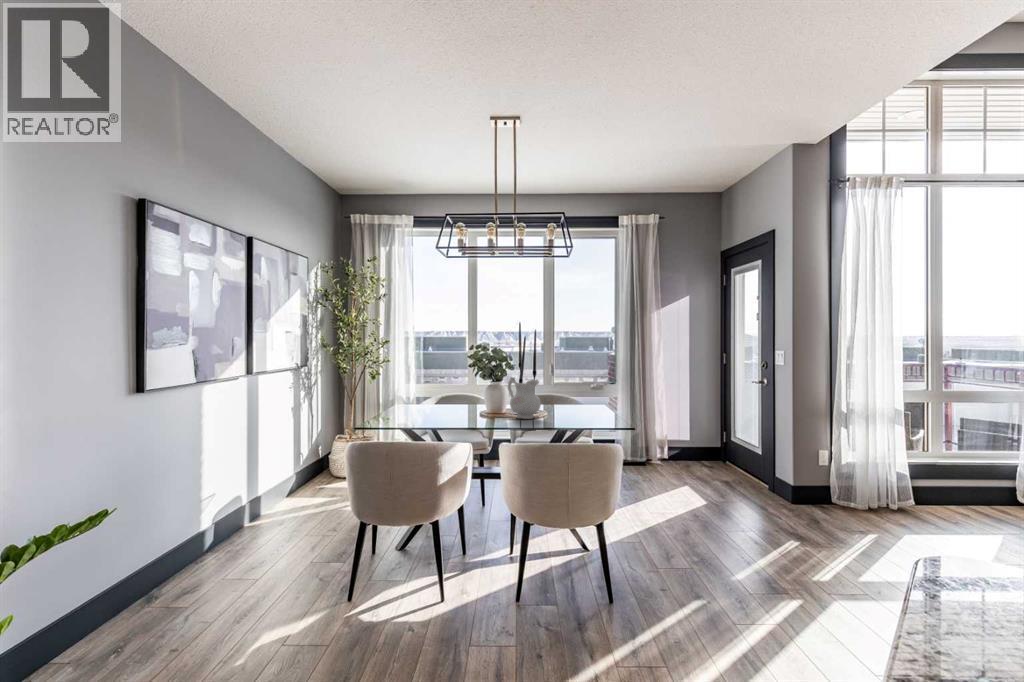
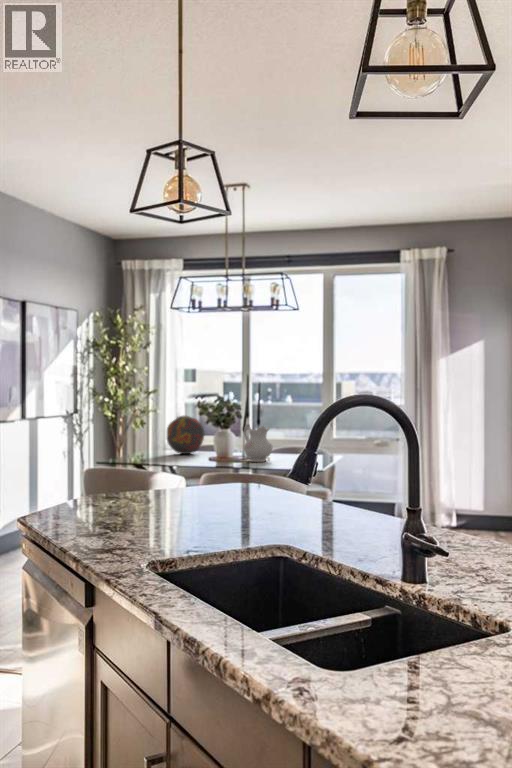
decorative orb: none [414,367,455,409] -> present [167,416,205,454]

